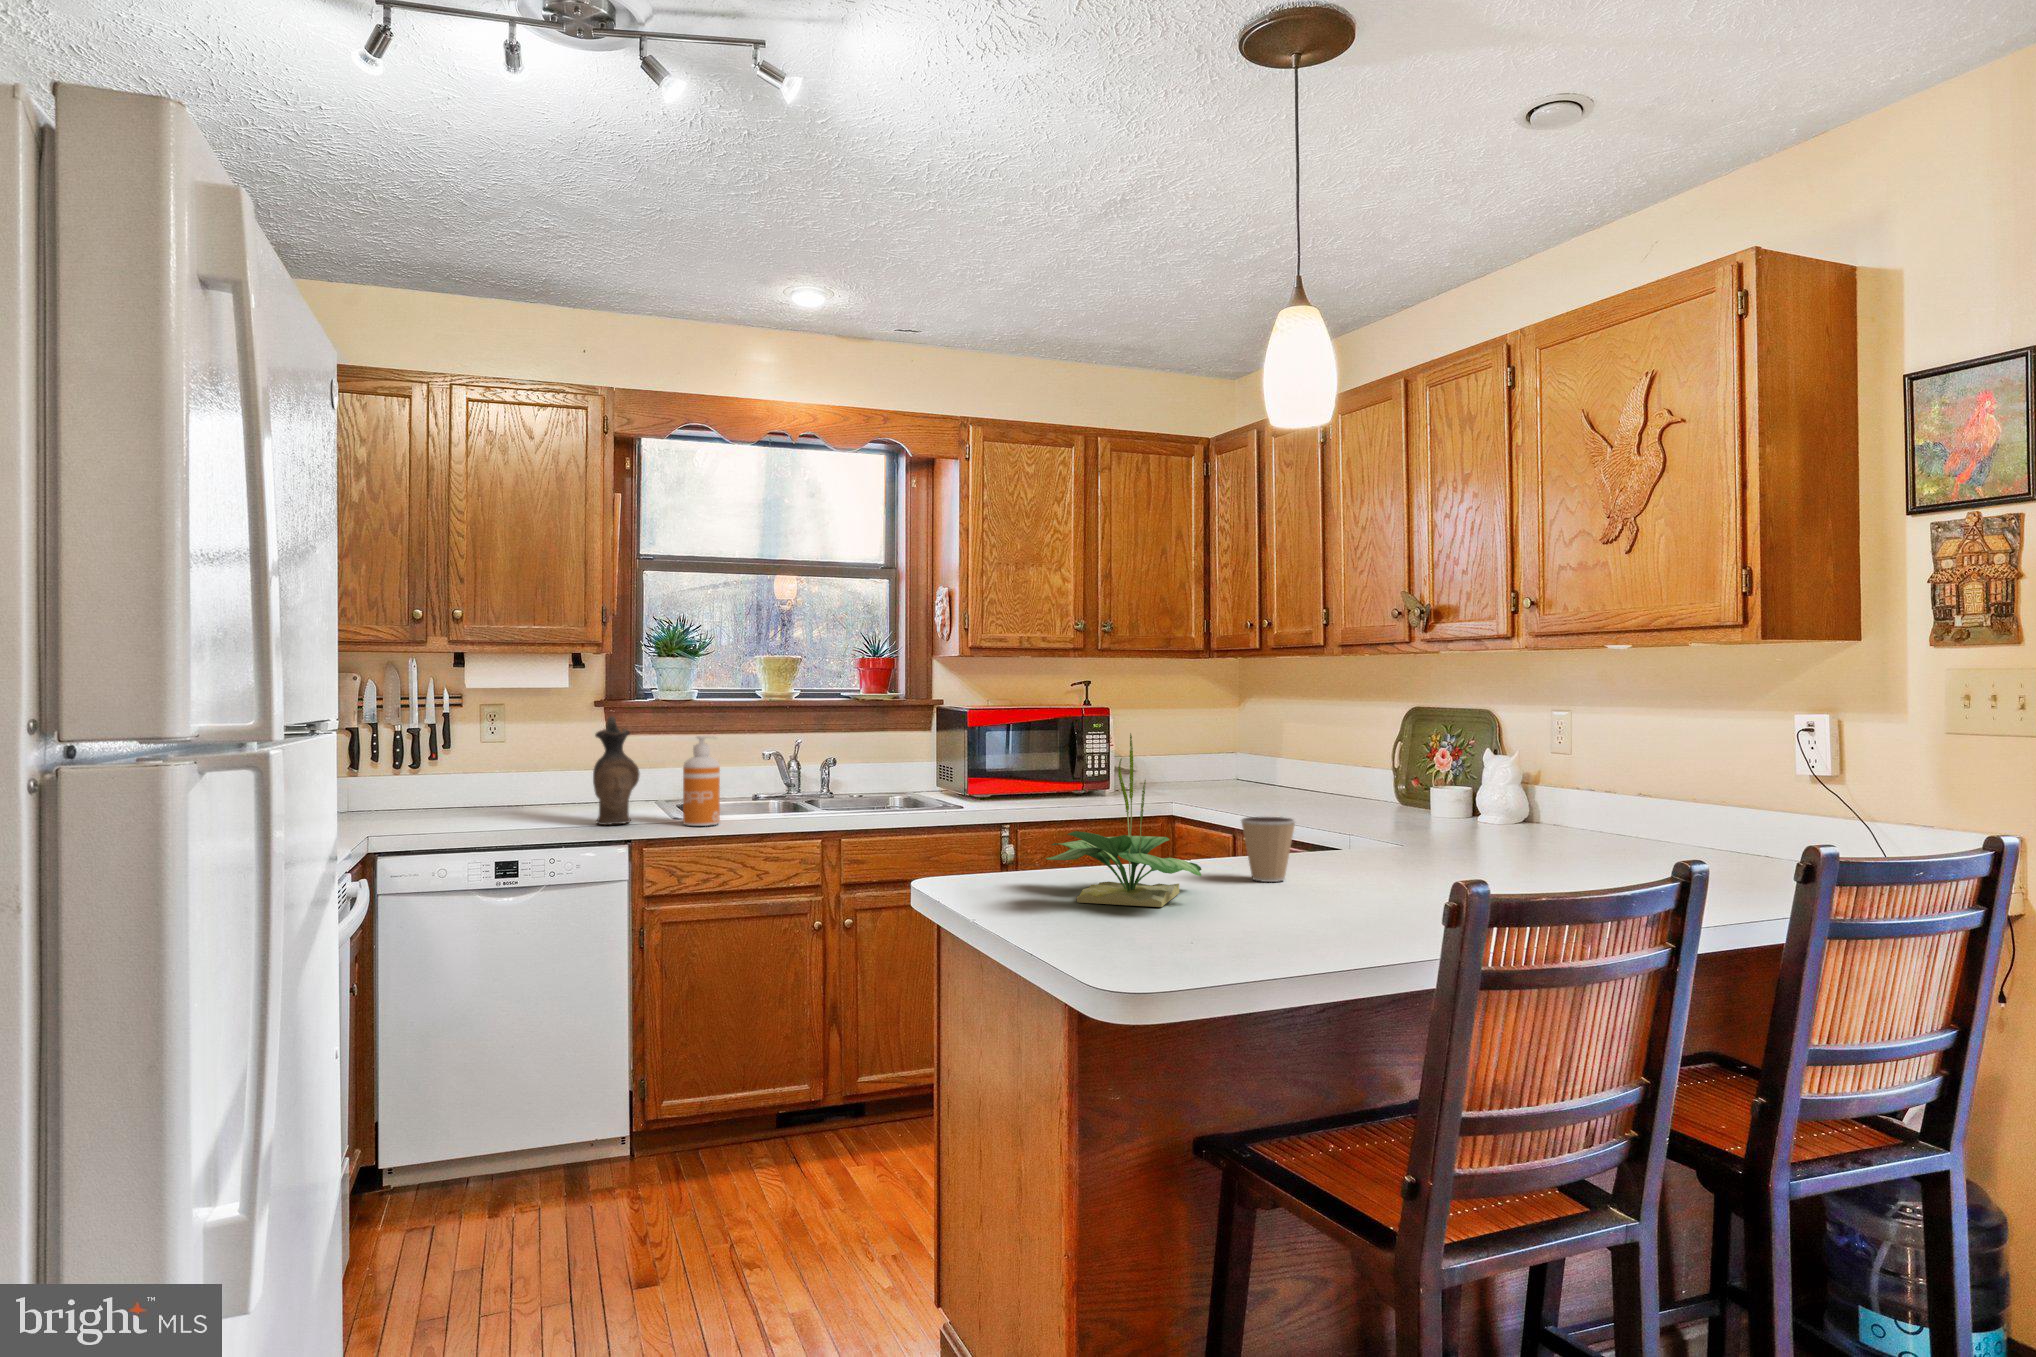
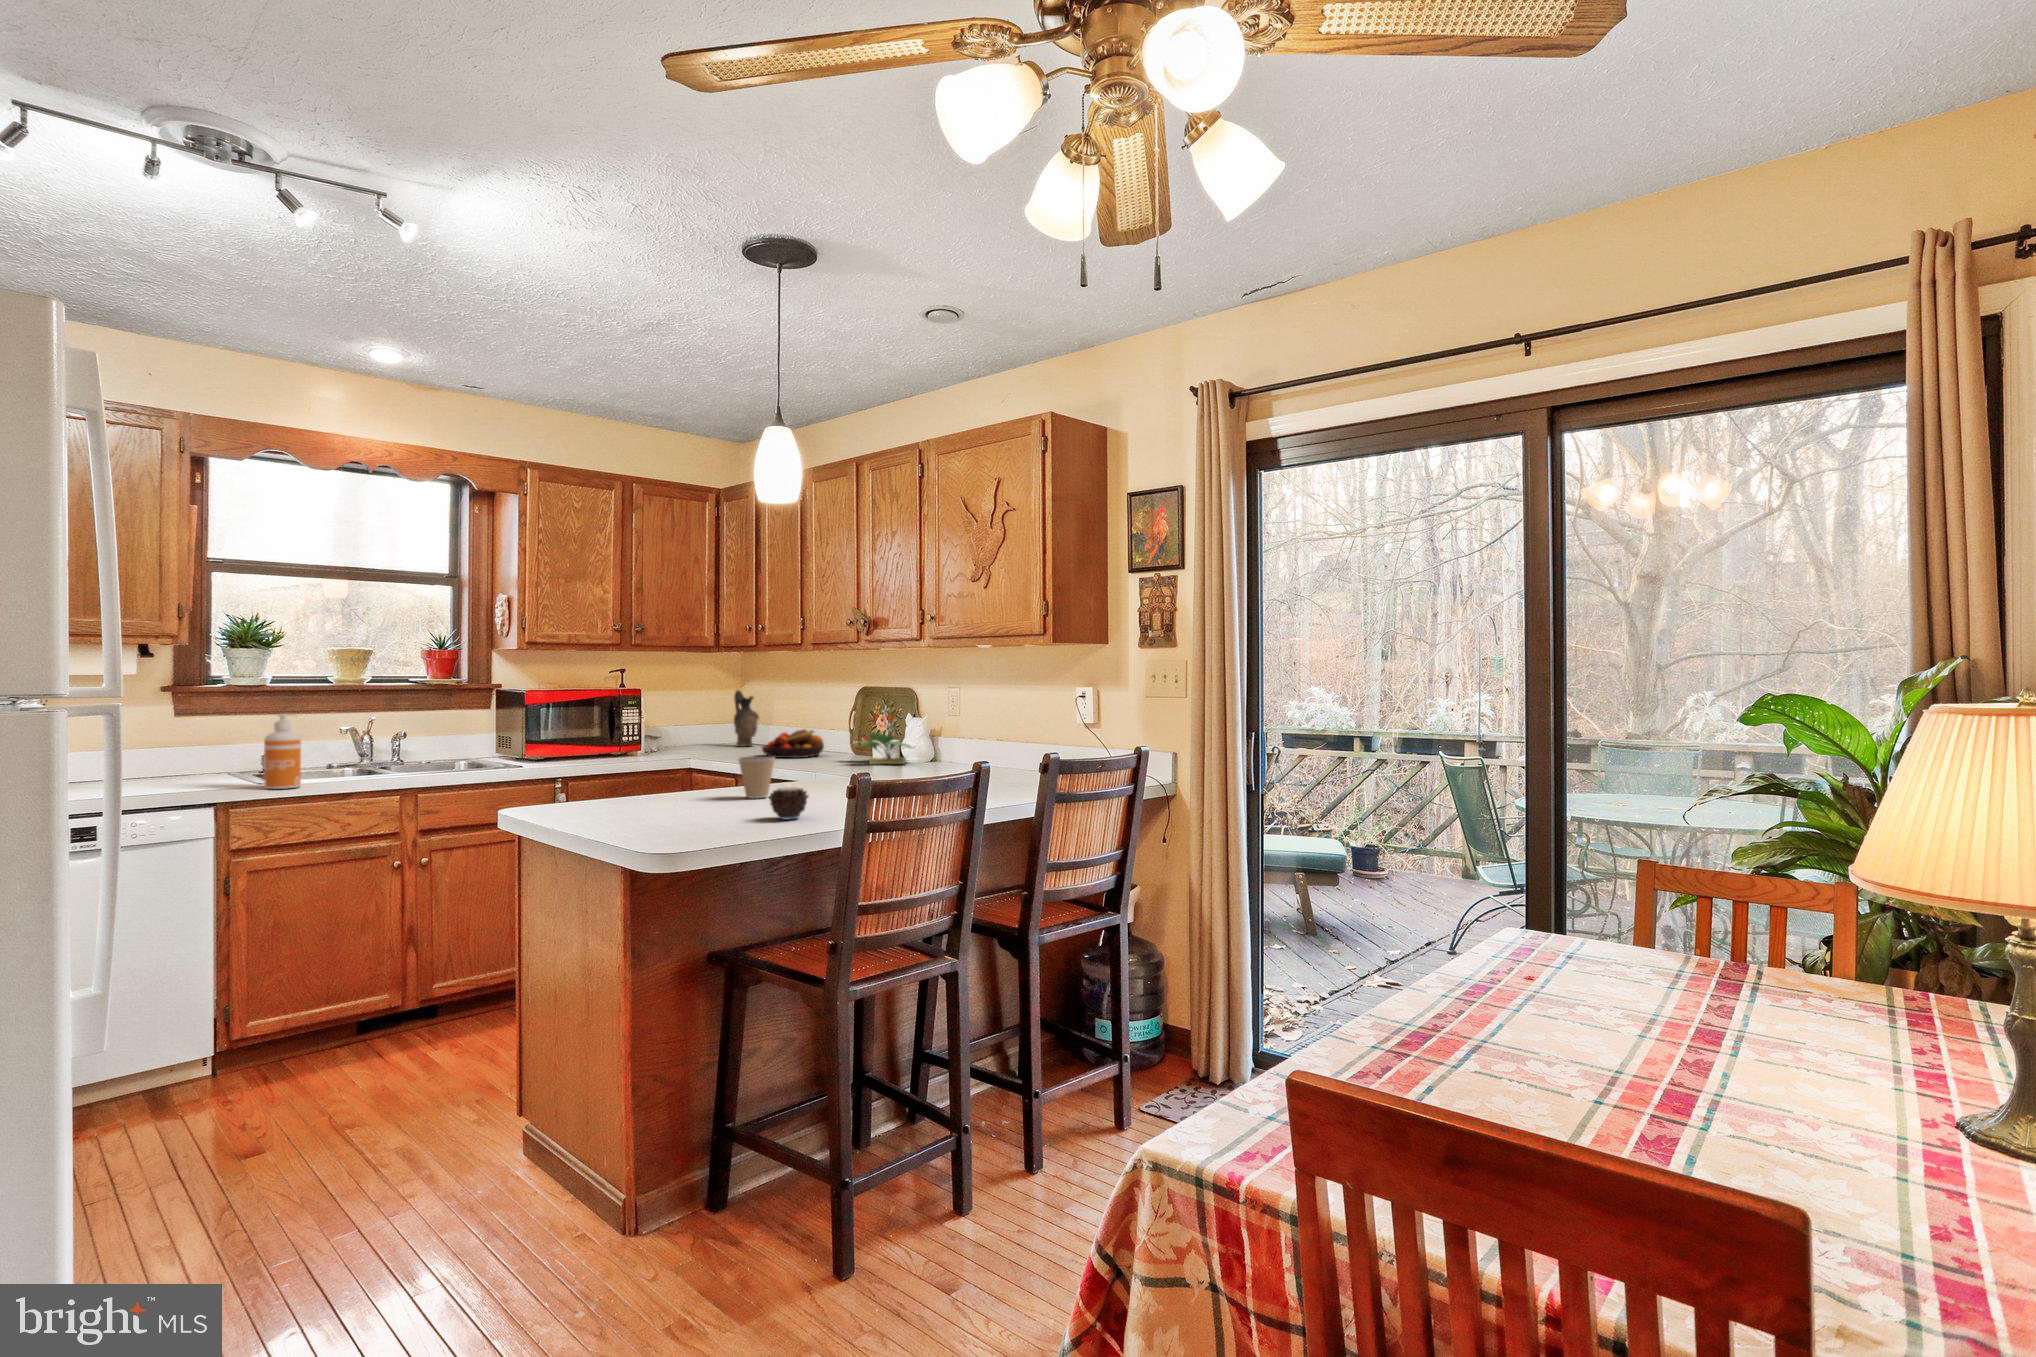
ceramic pitcher: present [593,716,640,825] -> present [734,690,759,747]
potted plant: present [1046,733,1202,907] -> present [859,698,911,764]
fruit bowl: none [1263,768,1352,809] -> present [762,729,824,758]
candle: none [1294,869,1359,931] -> present [769,787,808,819]

